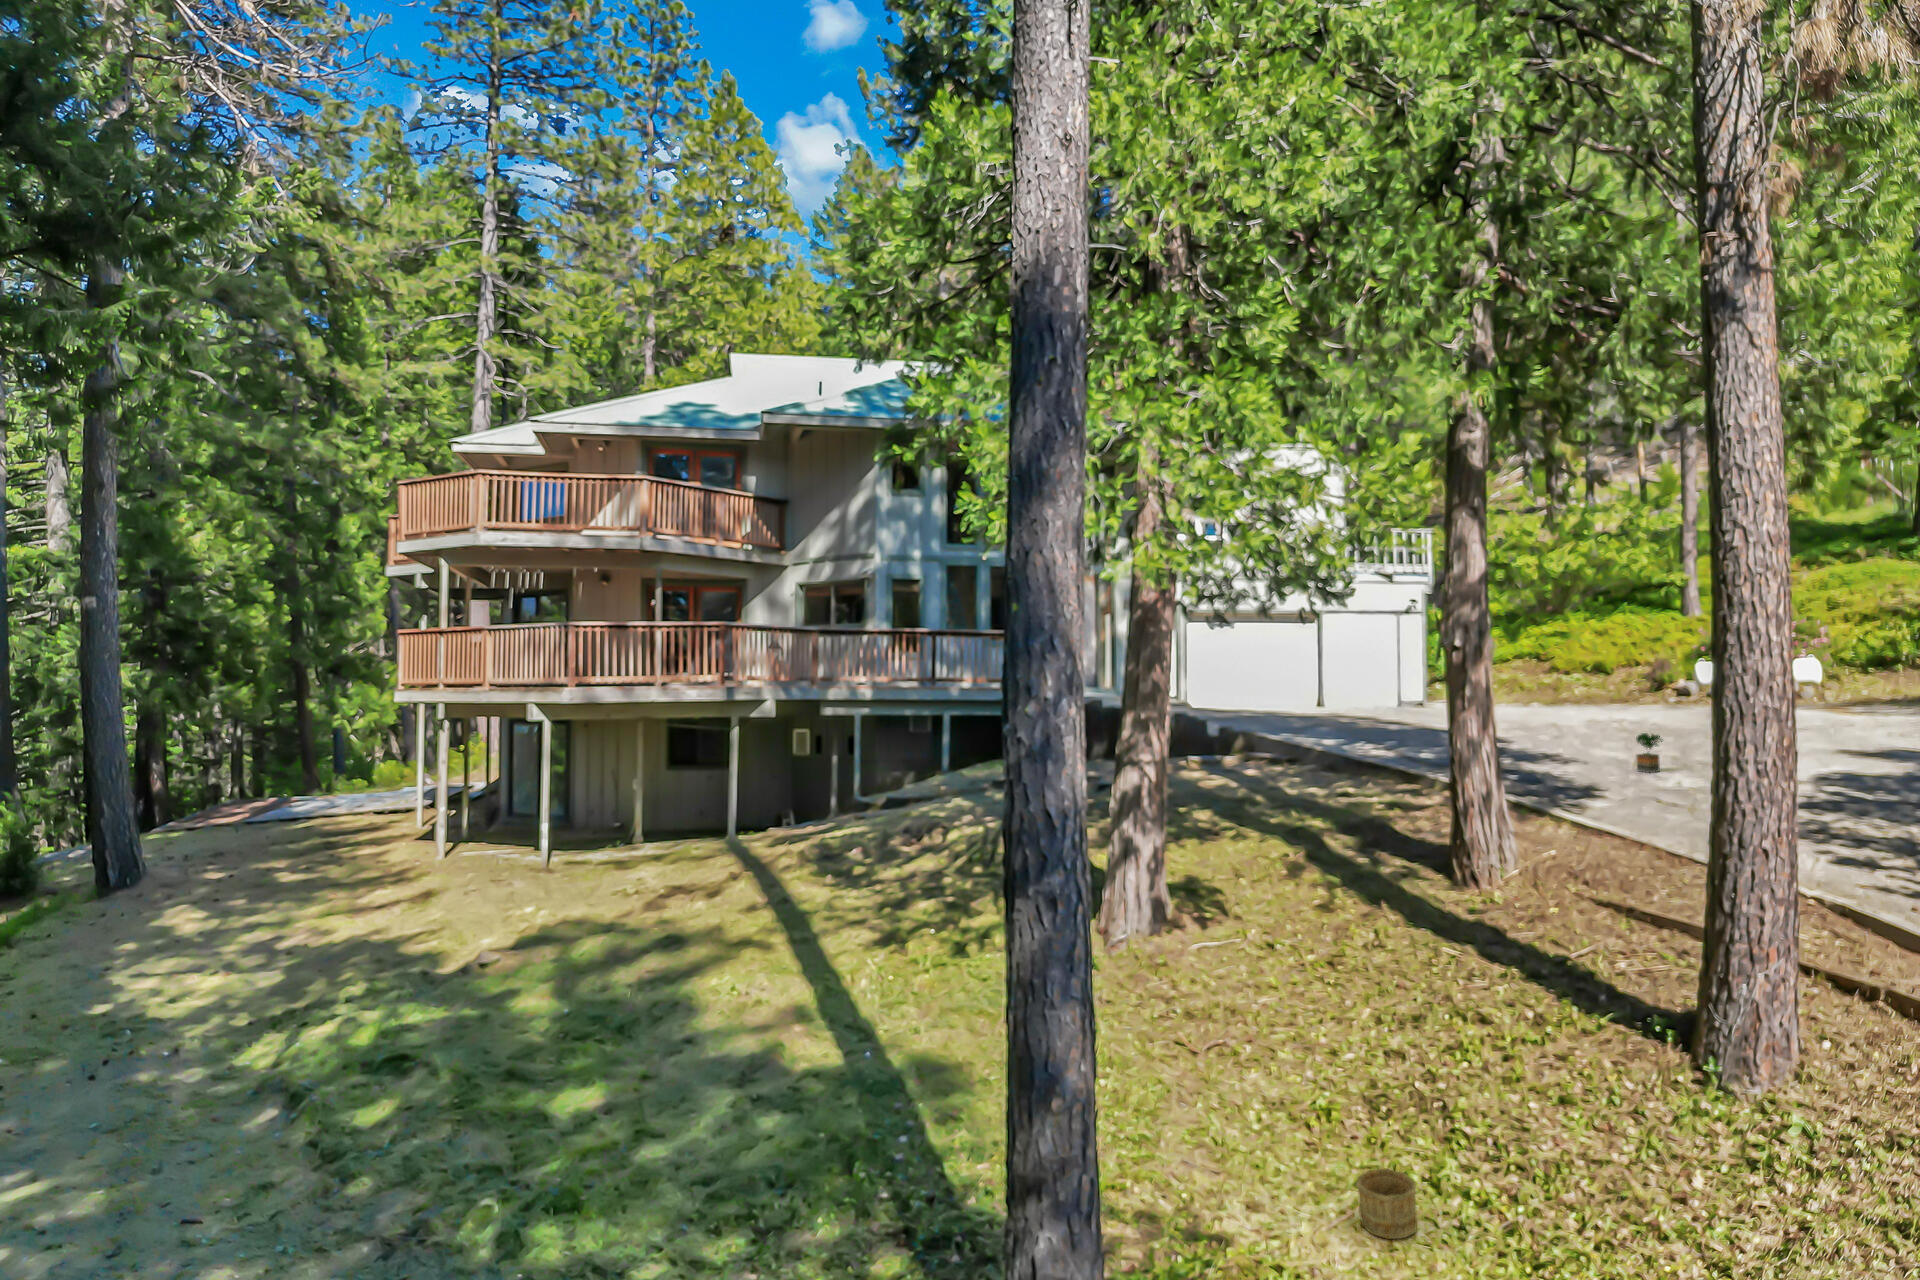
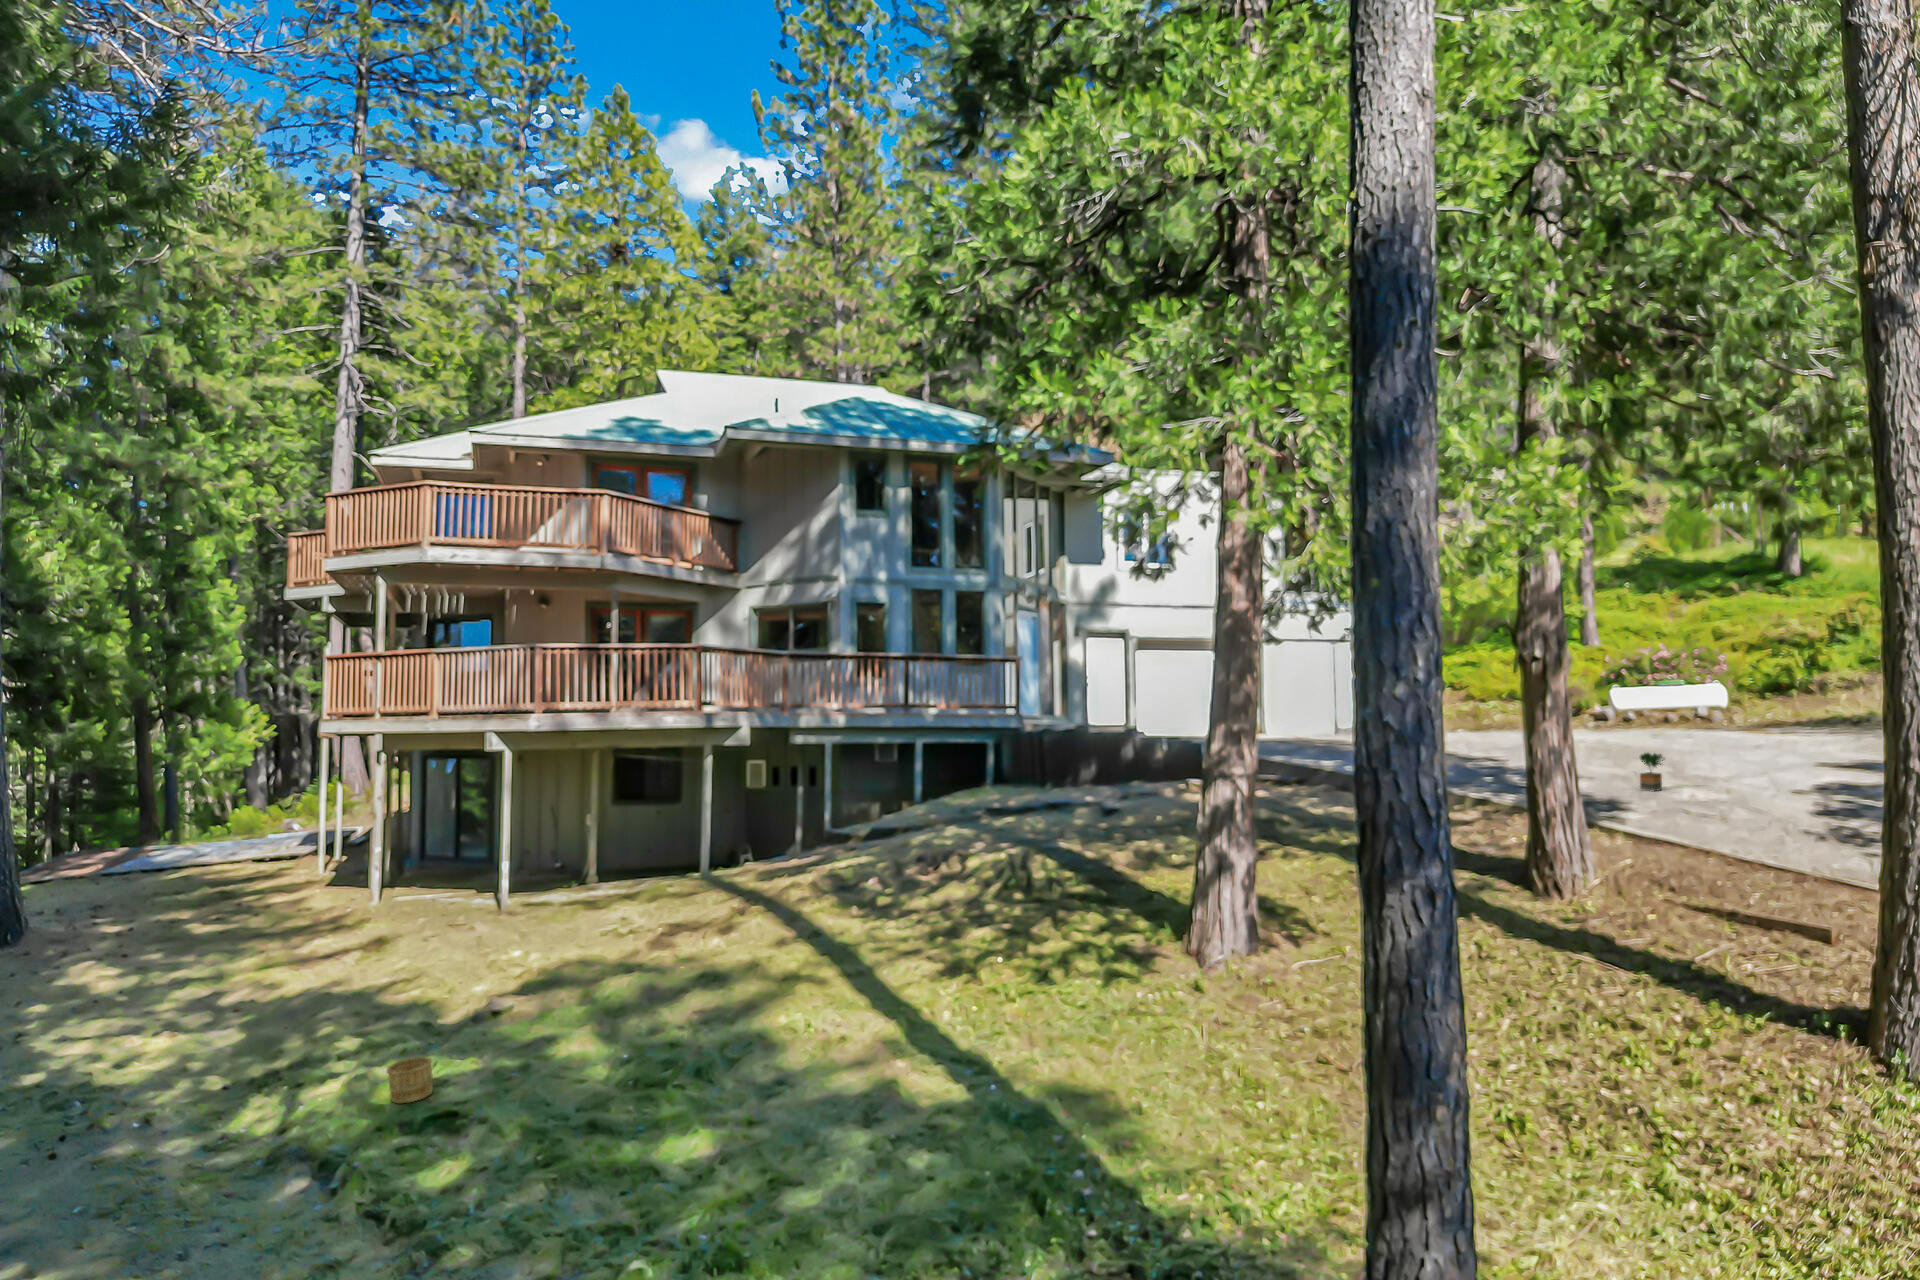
wooden bucket: present [1356,1169,1417,1239] -> present [387,1057,433,1104]

